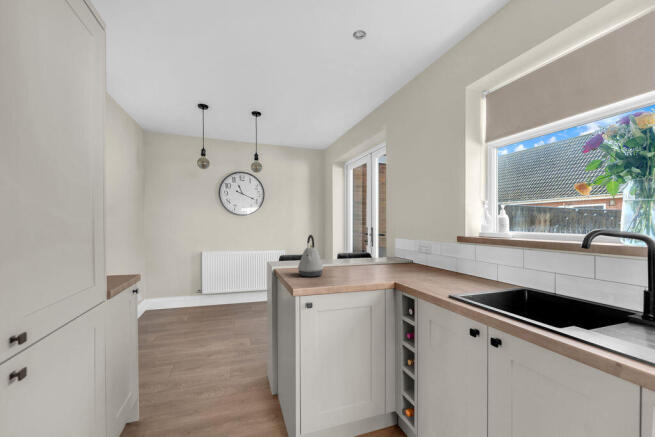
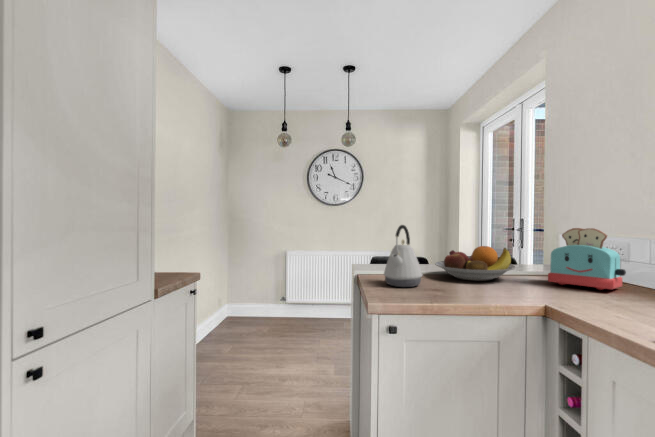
toaster: none [393,236,431,271] -> present [548,228,626,290]
fruit bowl: none [328,247,376,269] -> present [435,246,516,281]

